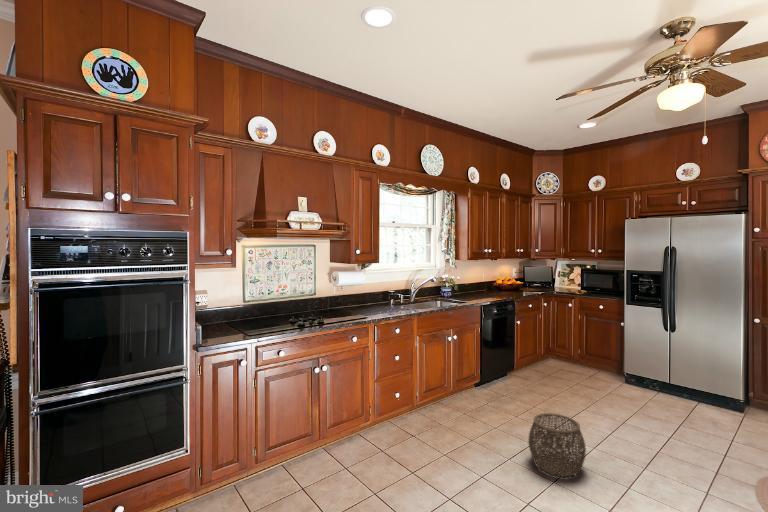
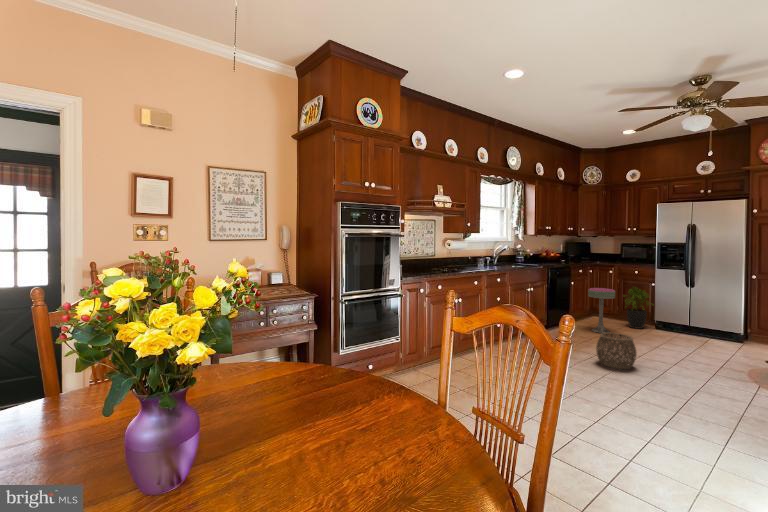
potted plant: none [585,327,627,385] -> present [624,287,650,329]
bar stool: none [538,331,573,394] -> present [588,288,615,333]

